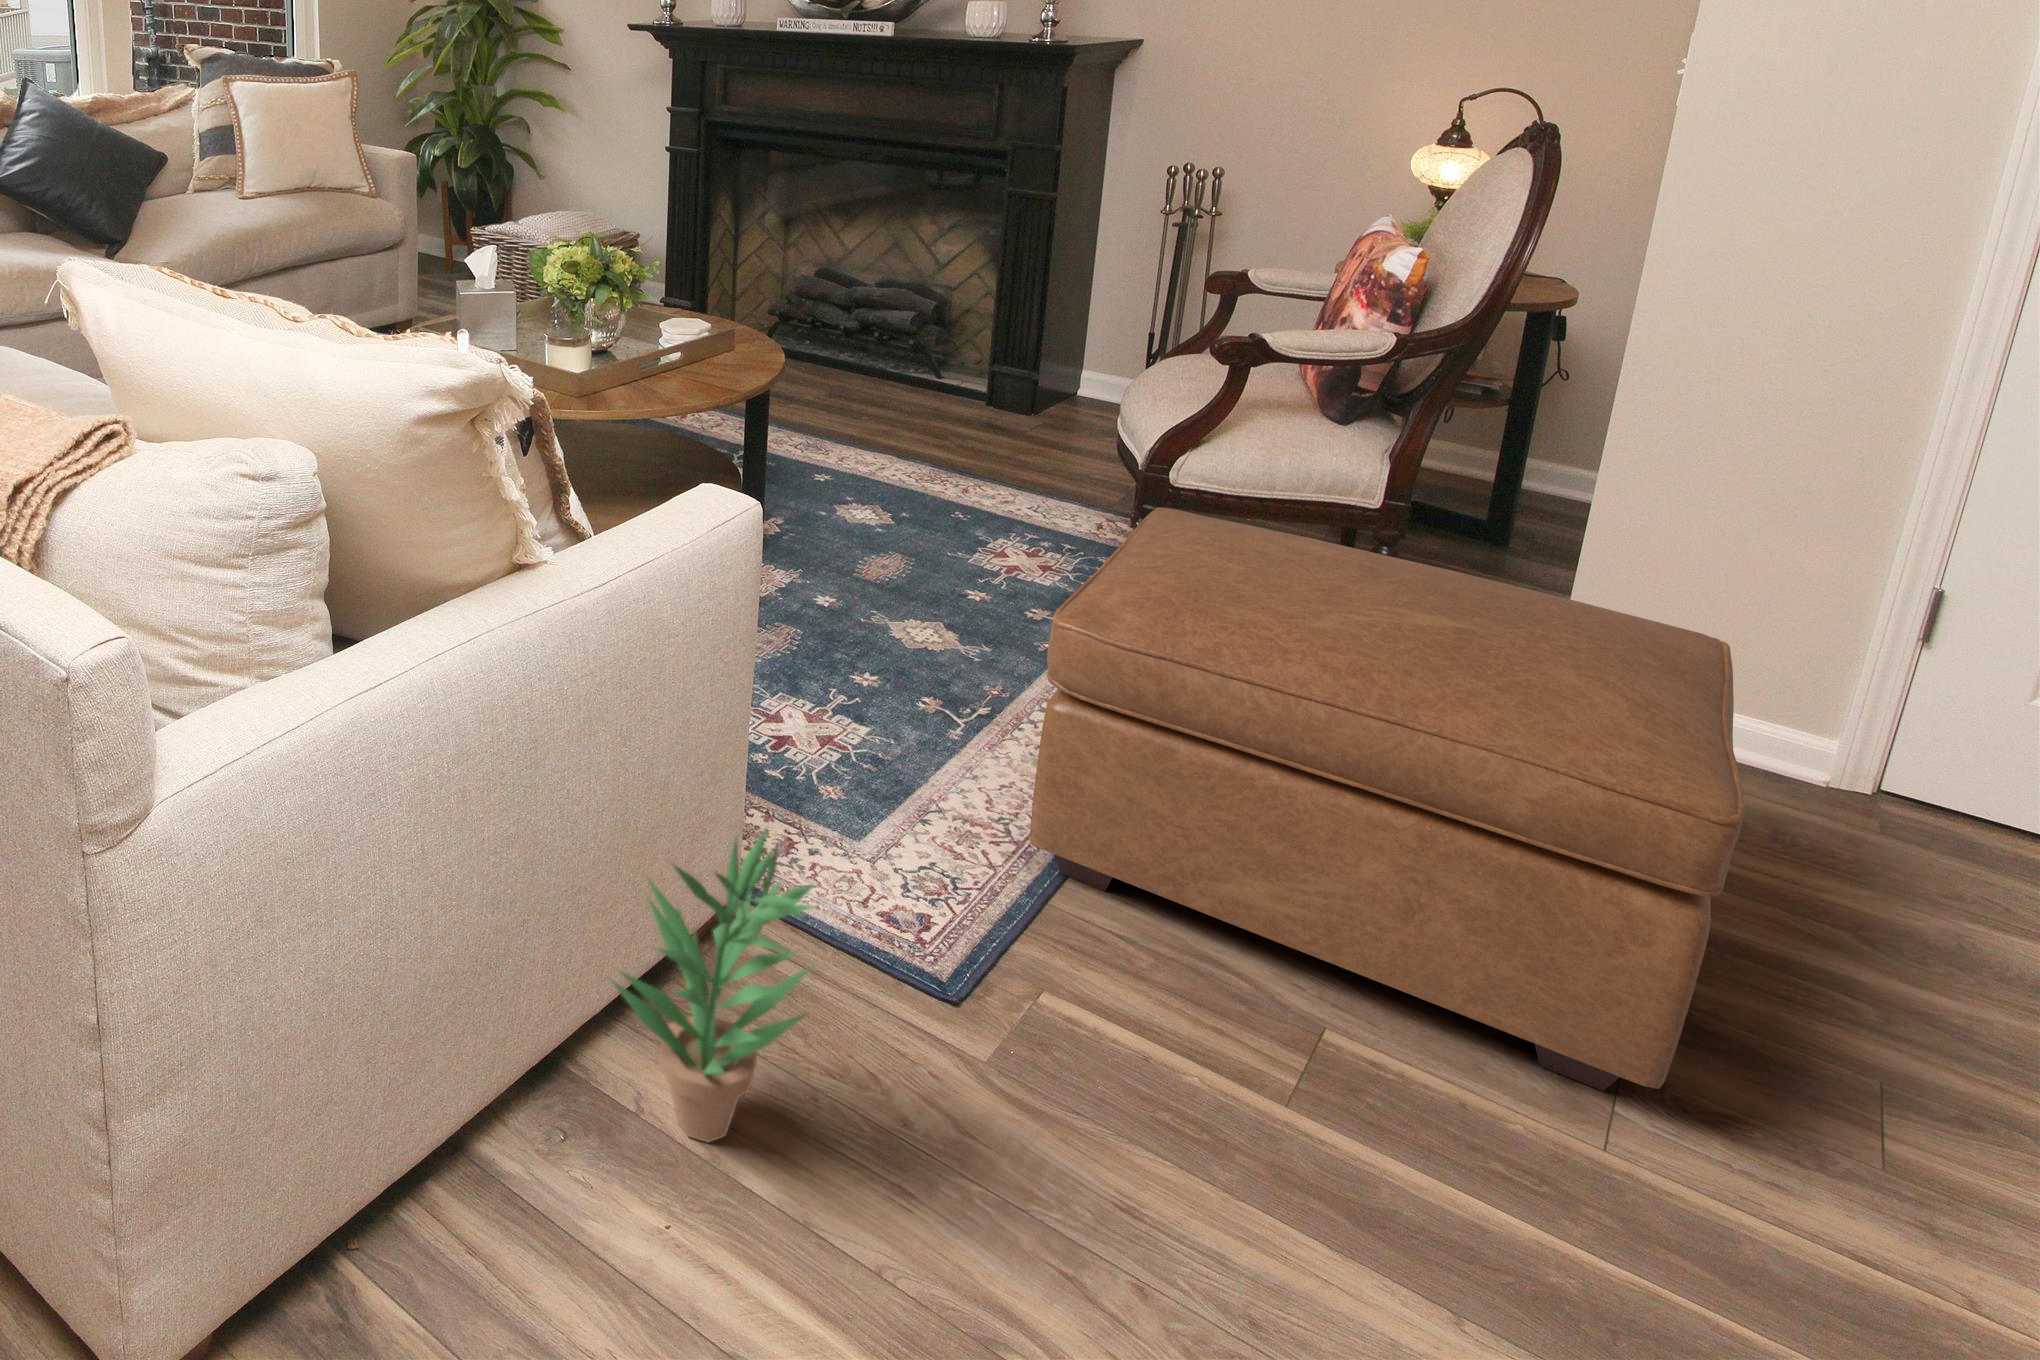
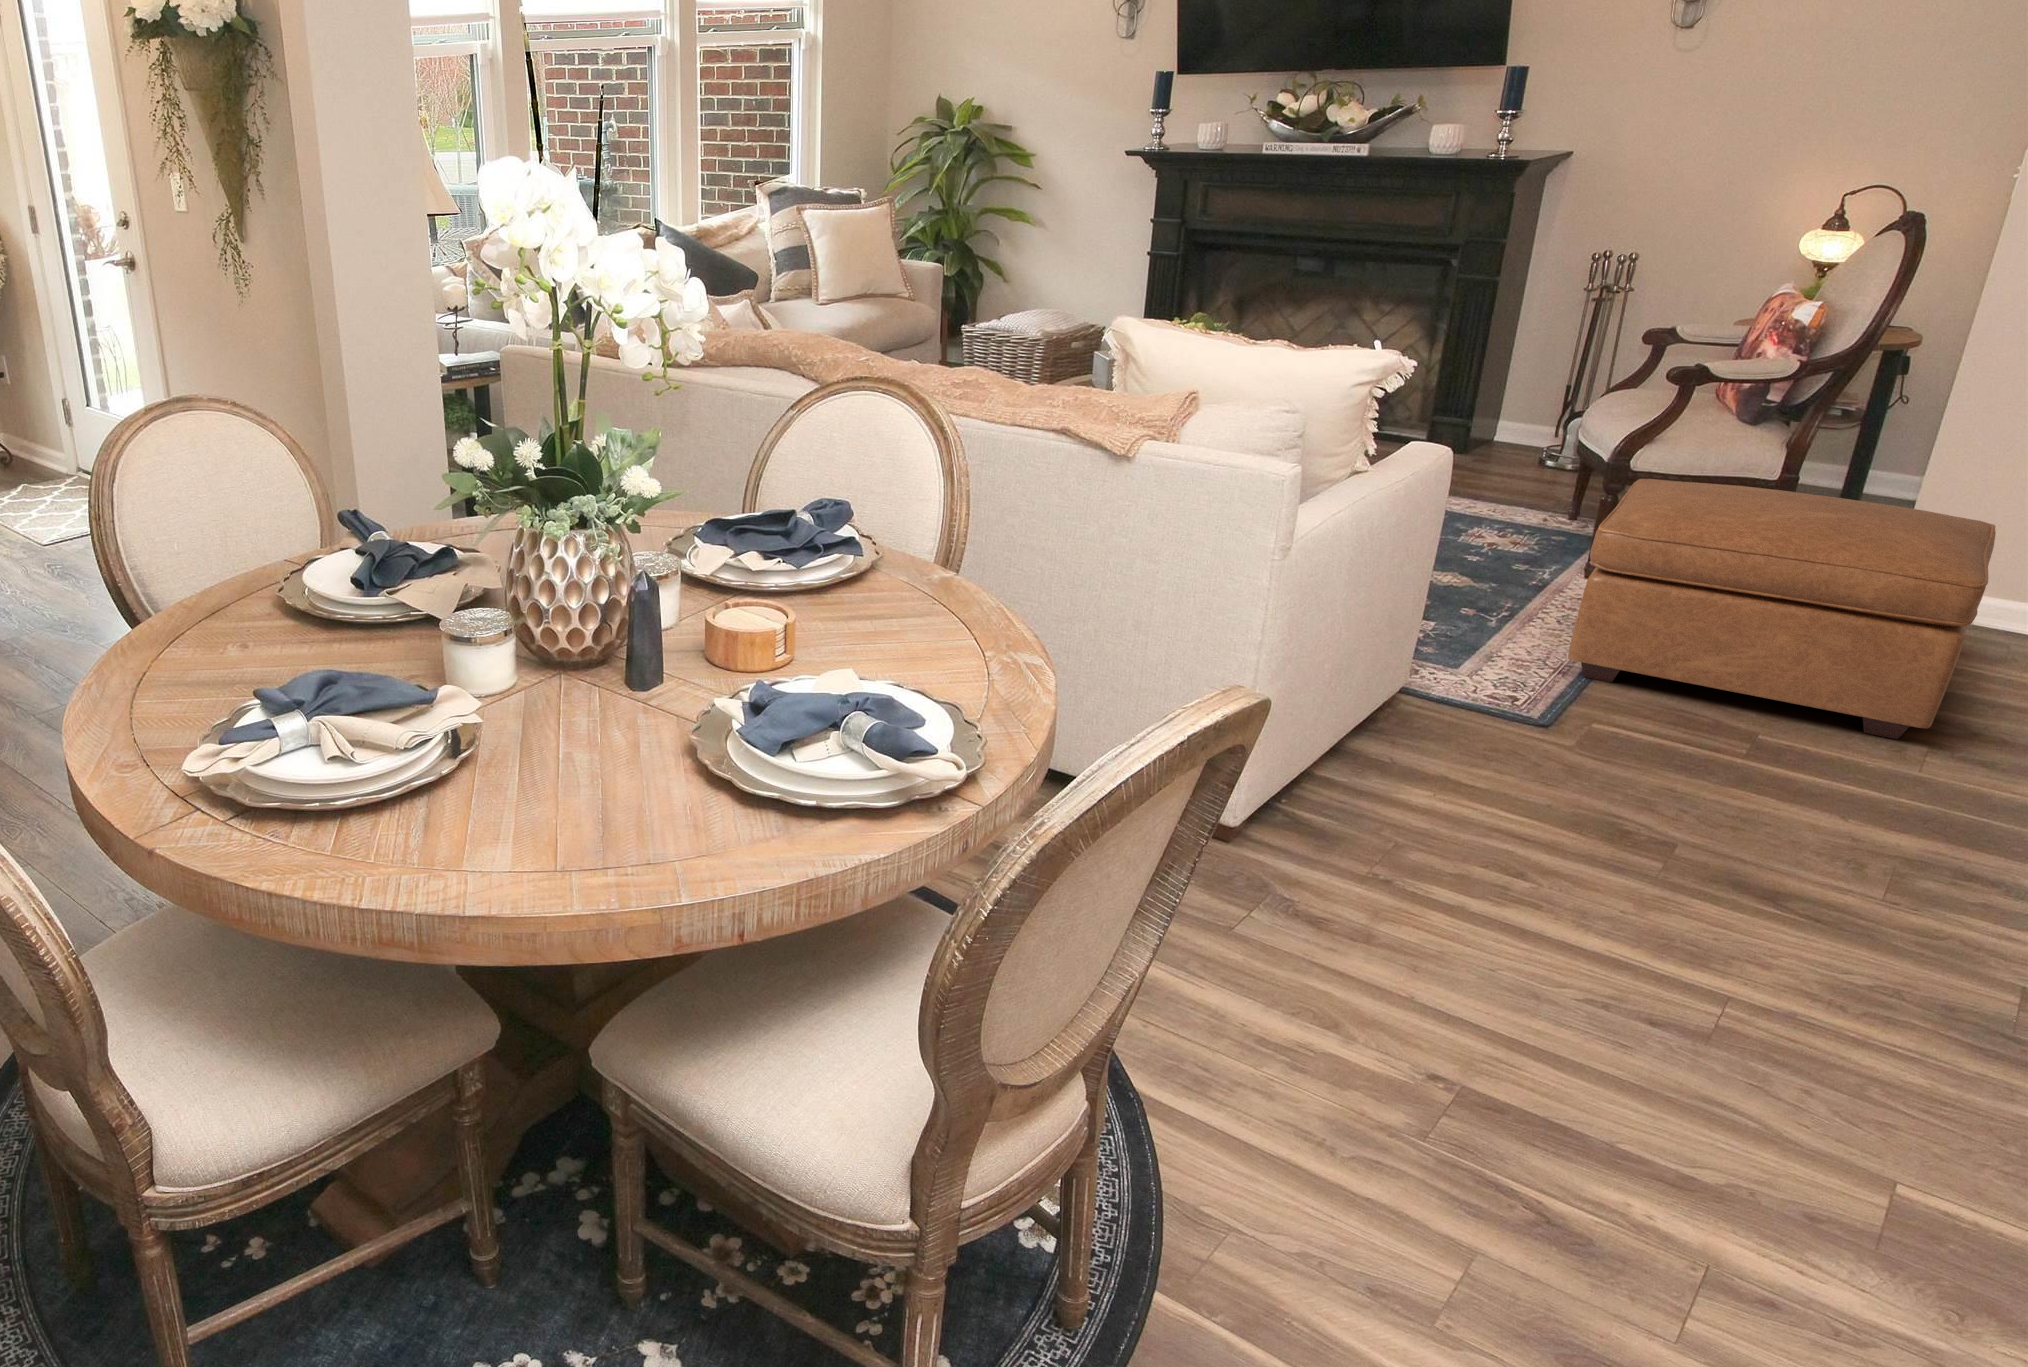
potted plant: present [612,829,814,1142] -> none [1398,604,1525,762]

